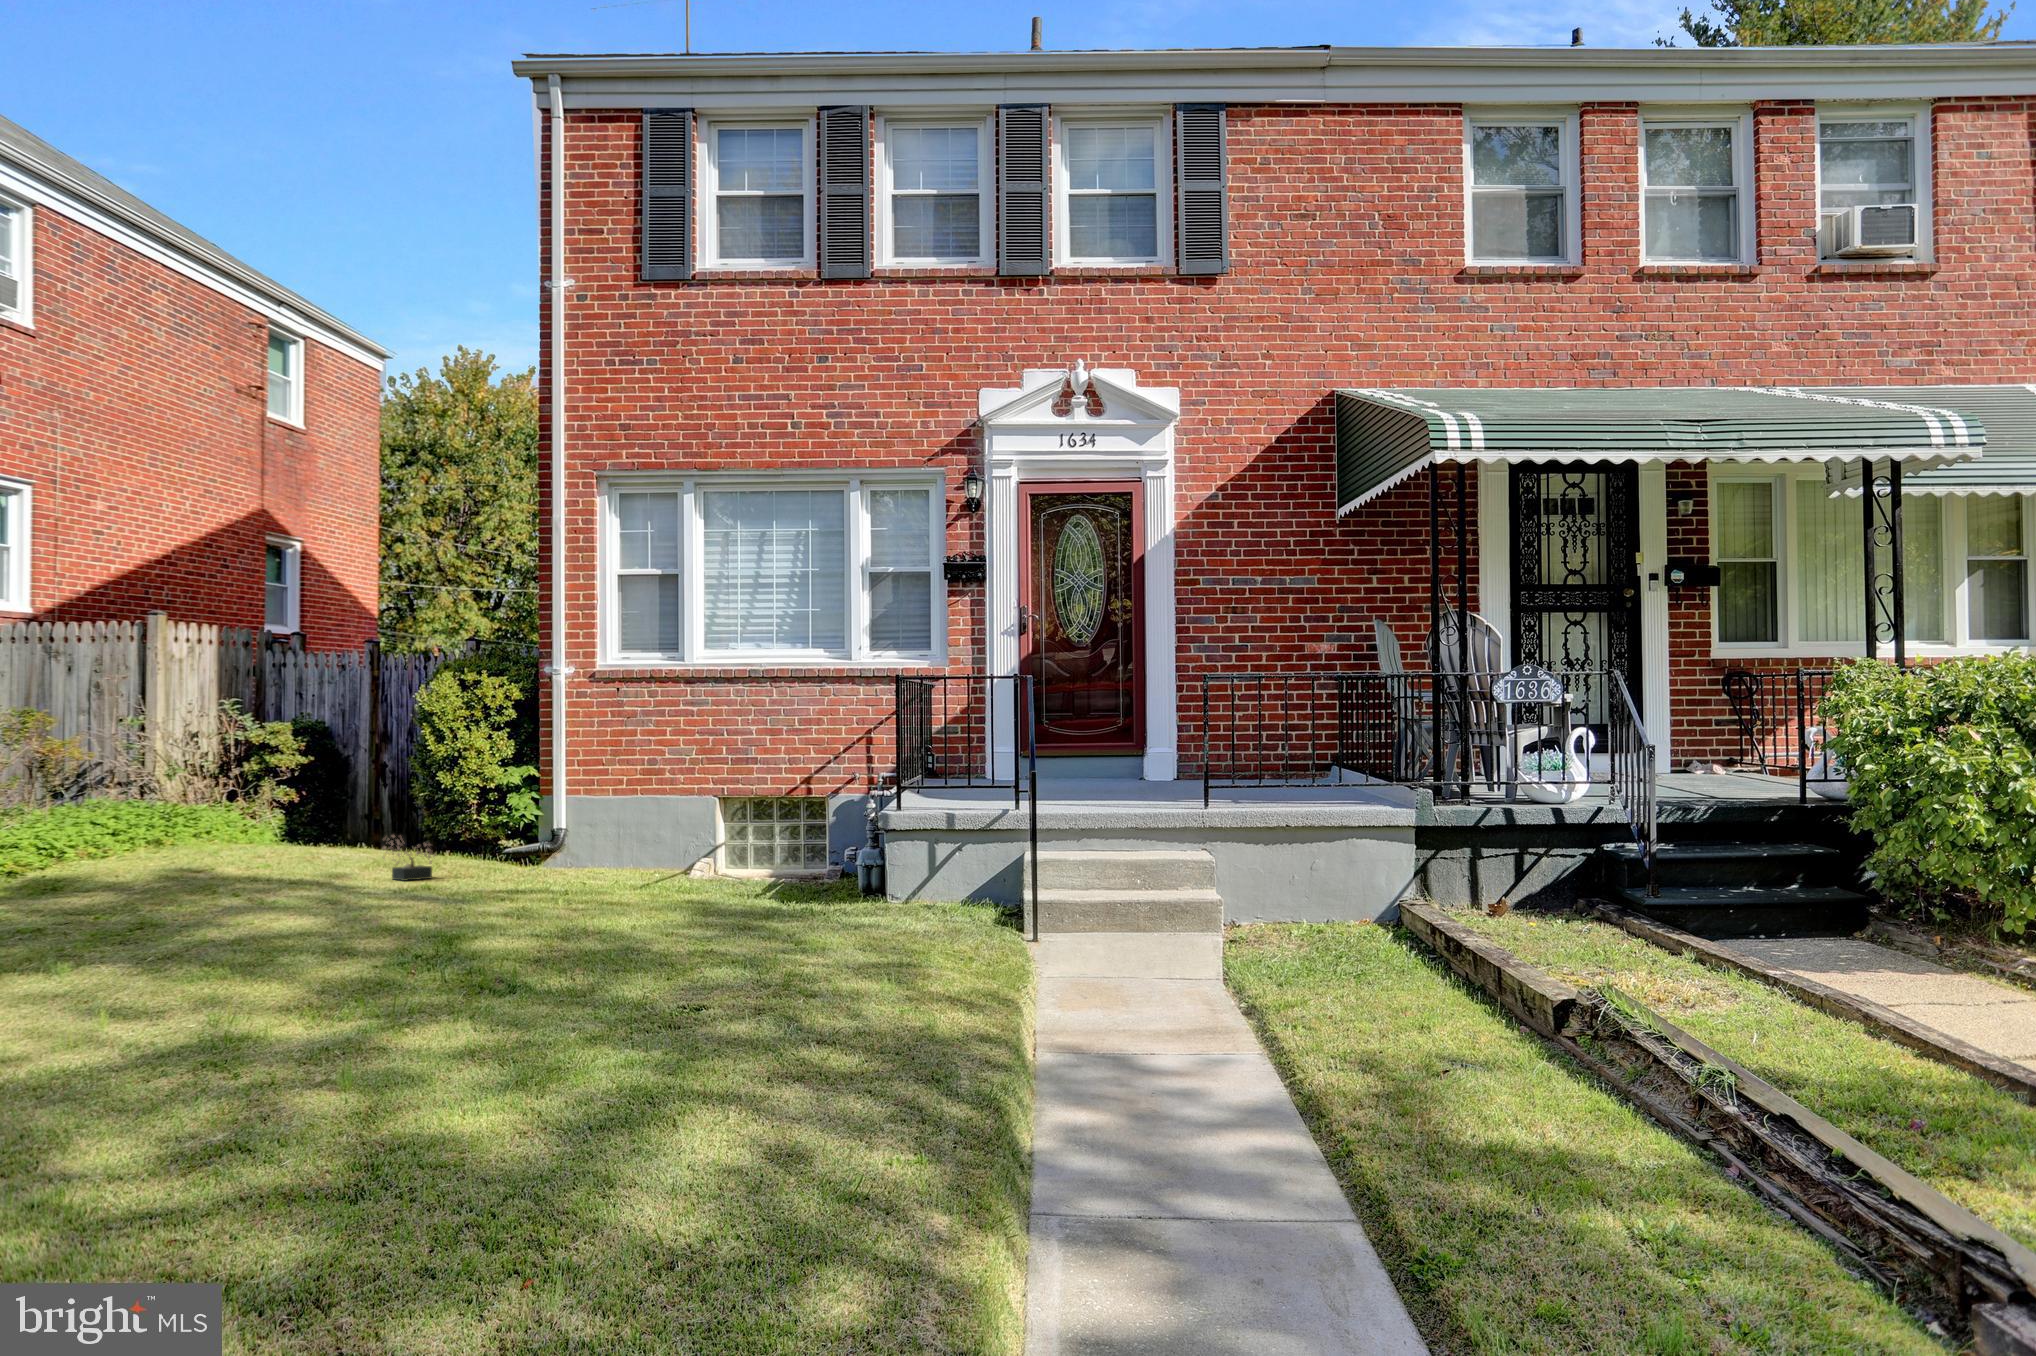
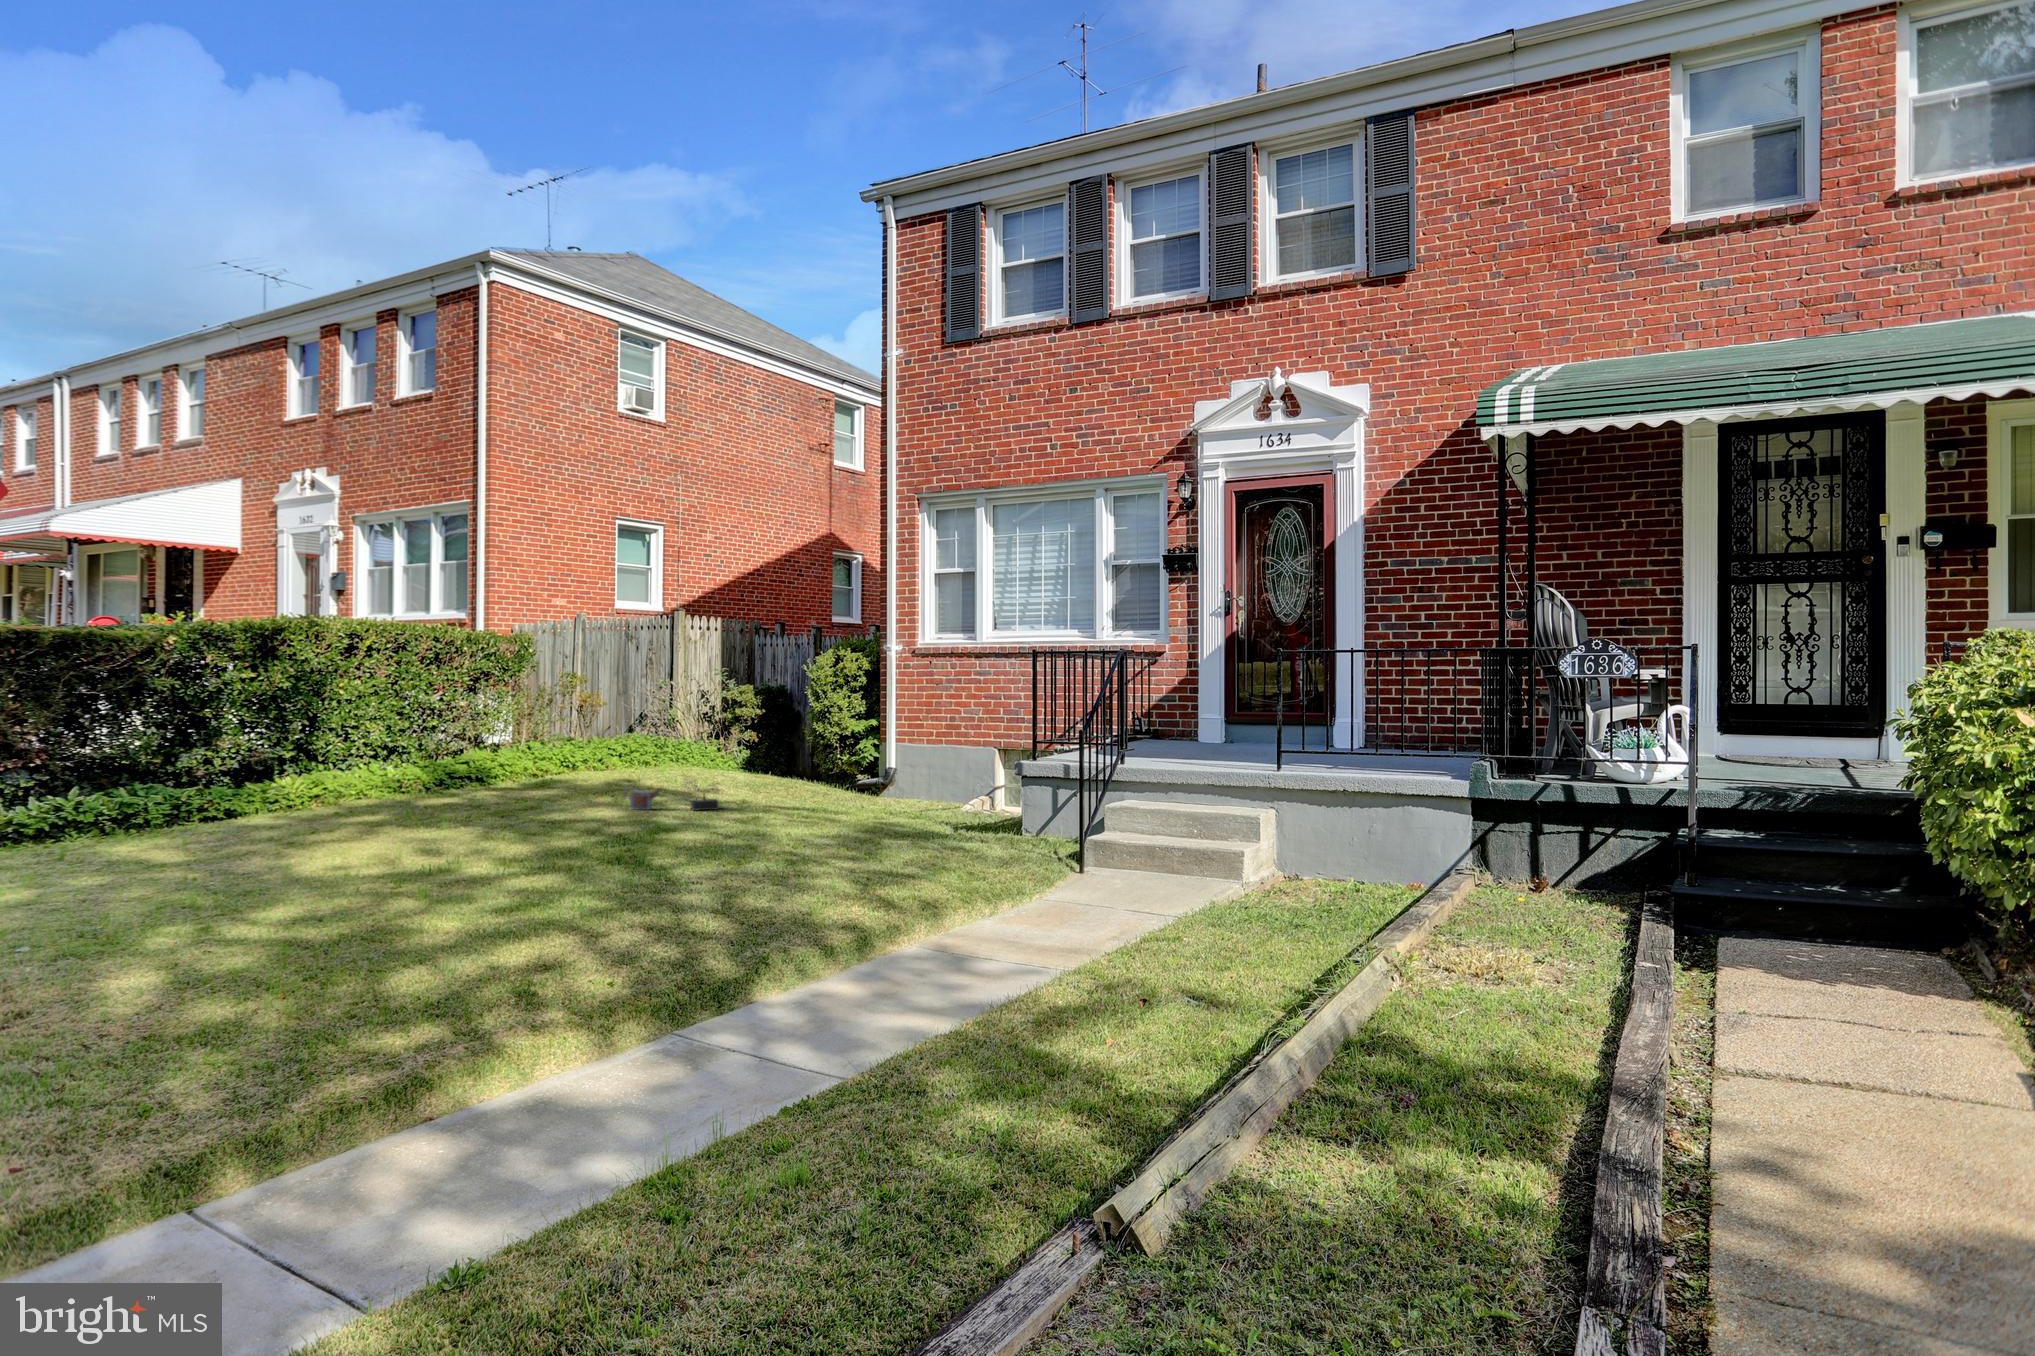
watering can: none [296,851,356,883] -> present [623,786,661,810]

